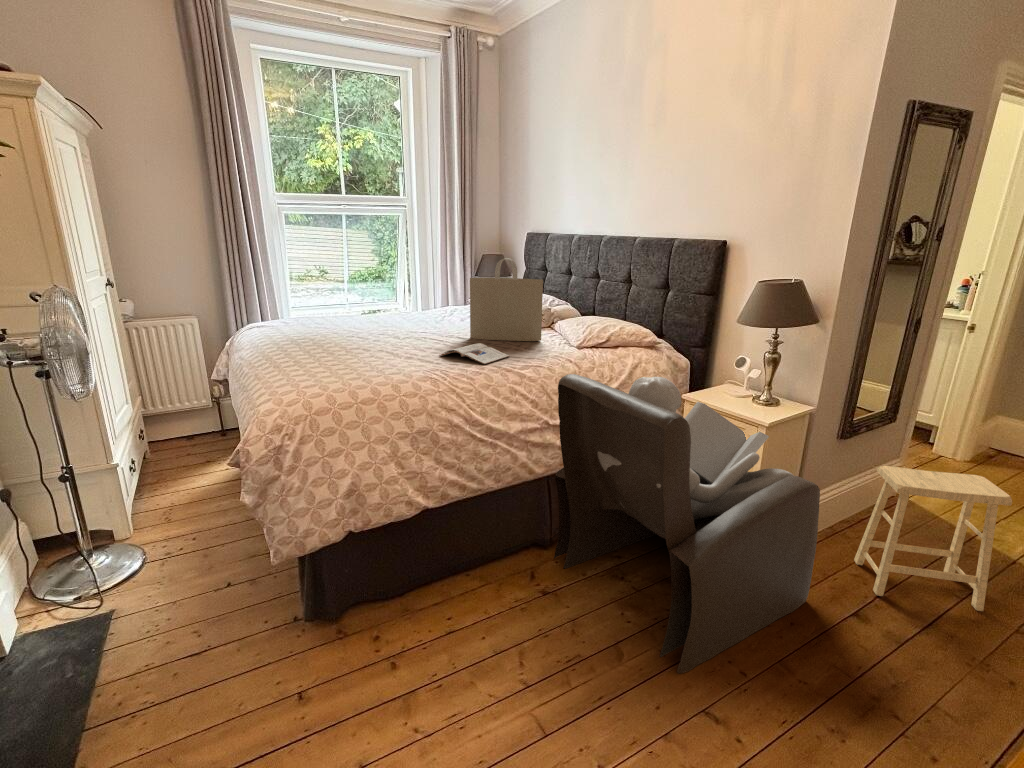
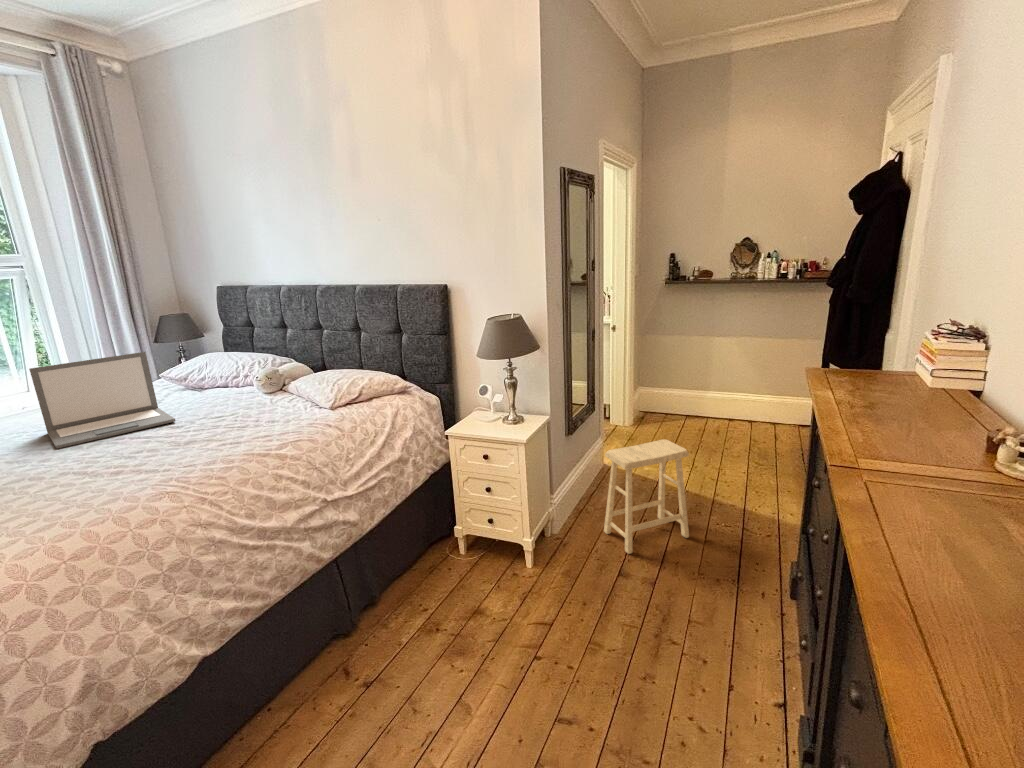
tote bag: present [470,258,543,341] -> none [173,324,281,425]
laptop: none [385,276,464,336] -> present [29,352,175,449]
magazine: present [440,343,509,364] -> none [160,430,256,460]
armchair: present [554,374,820,674] -> none [337,425,588,700]

